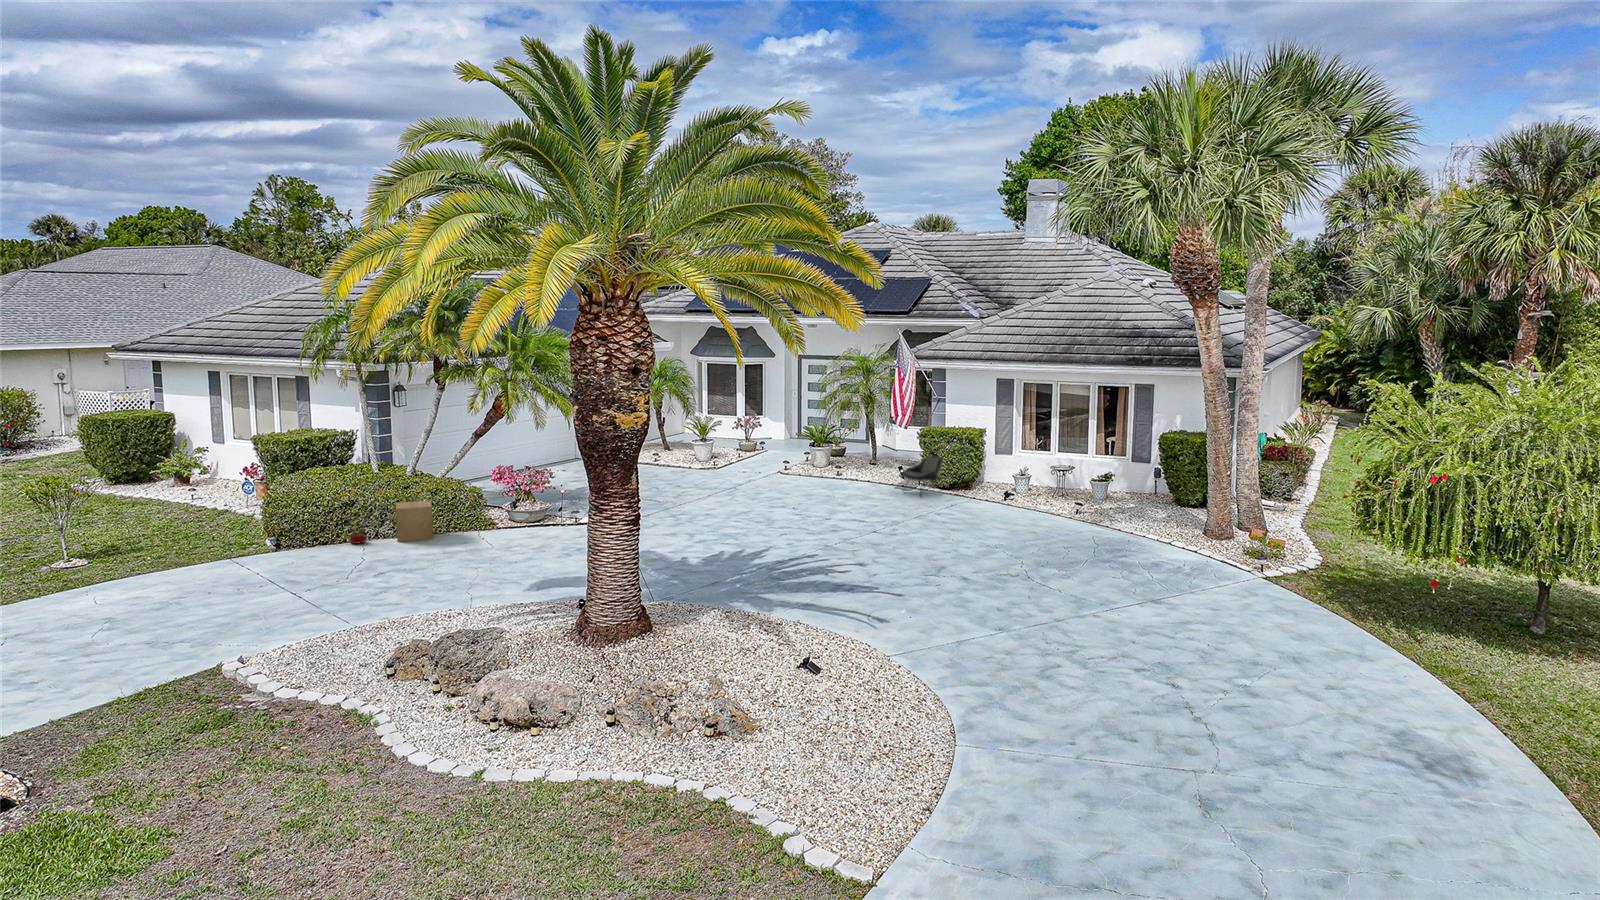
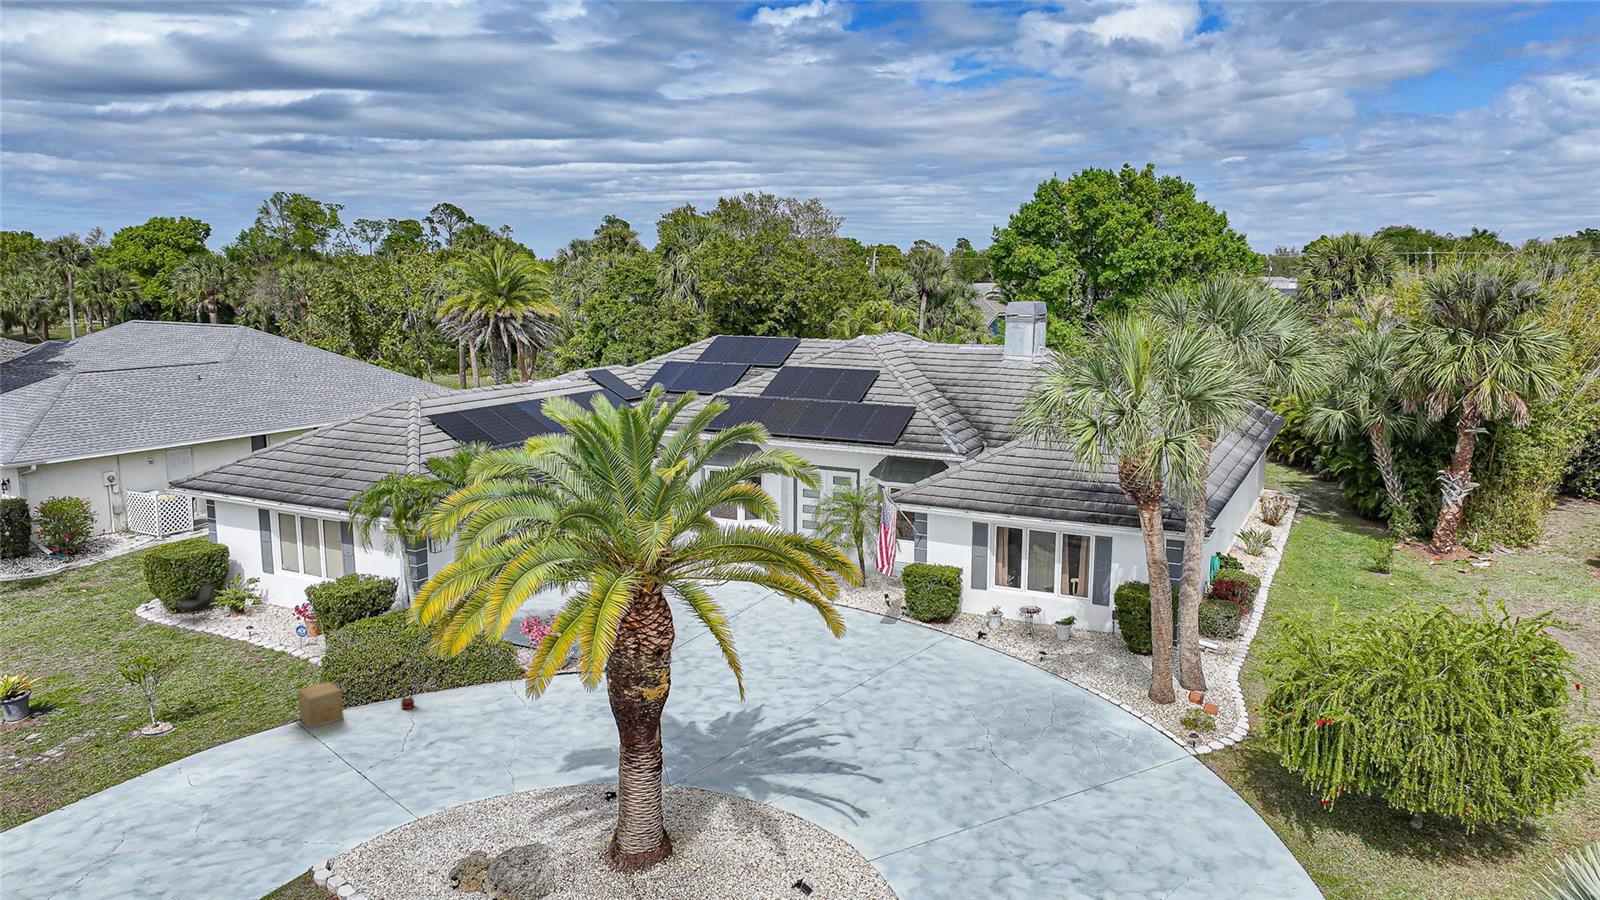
lounge chair: present [902,455,942,494] -> present [177,584,215,614]
cardboard box: present [396,501,433,542] -> present [298,682,344,728]

